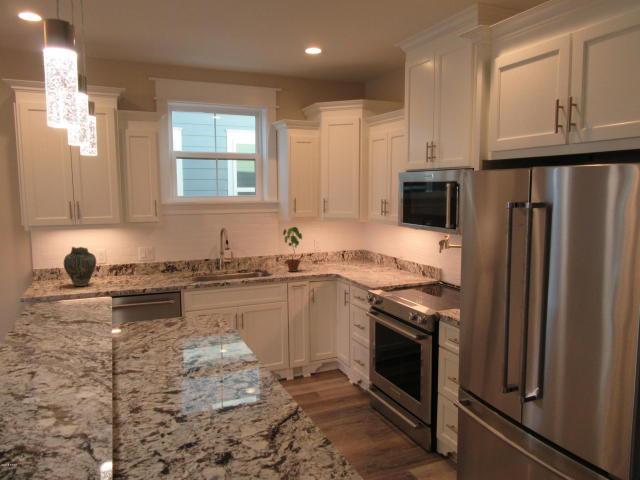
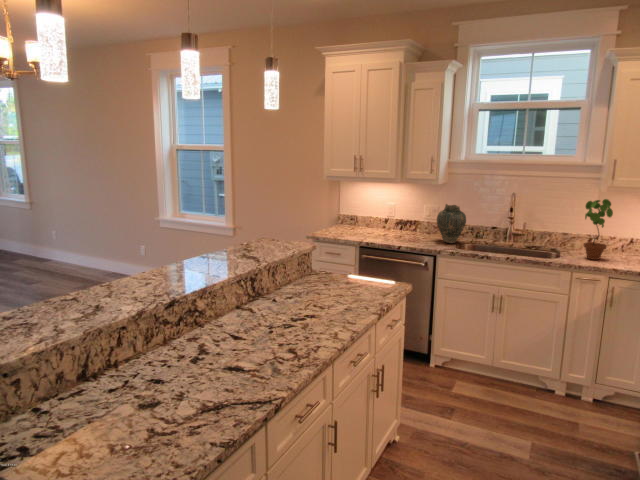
vase: present [64,247,96,286] -> present [437,204,466,243]

